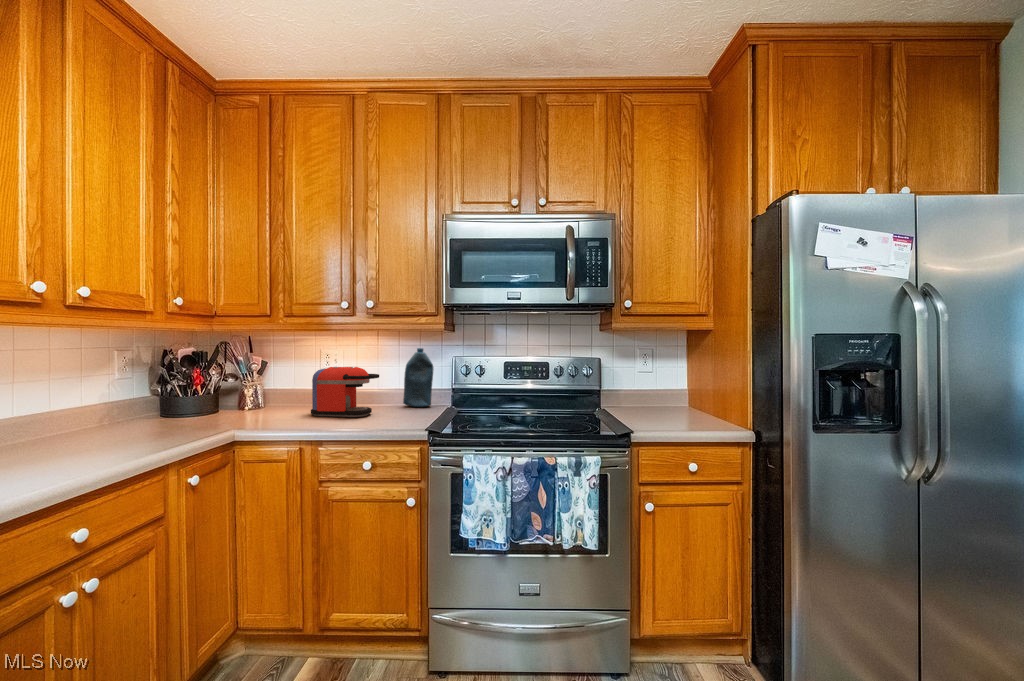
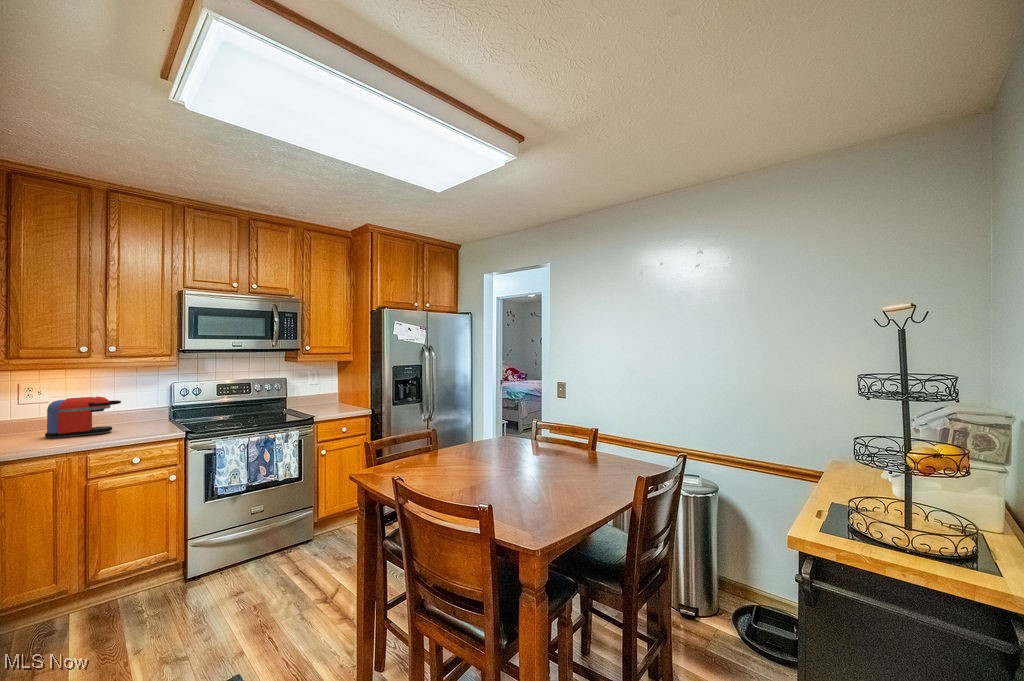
bottle: present [403,348,434,407] -> none [128,379,159,423]

